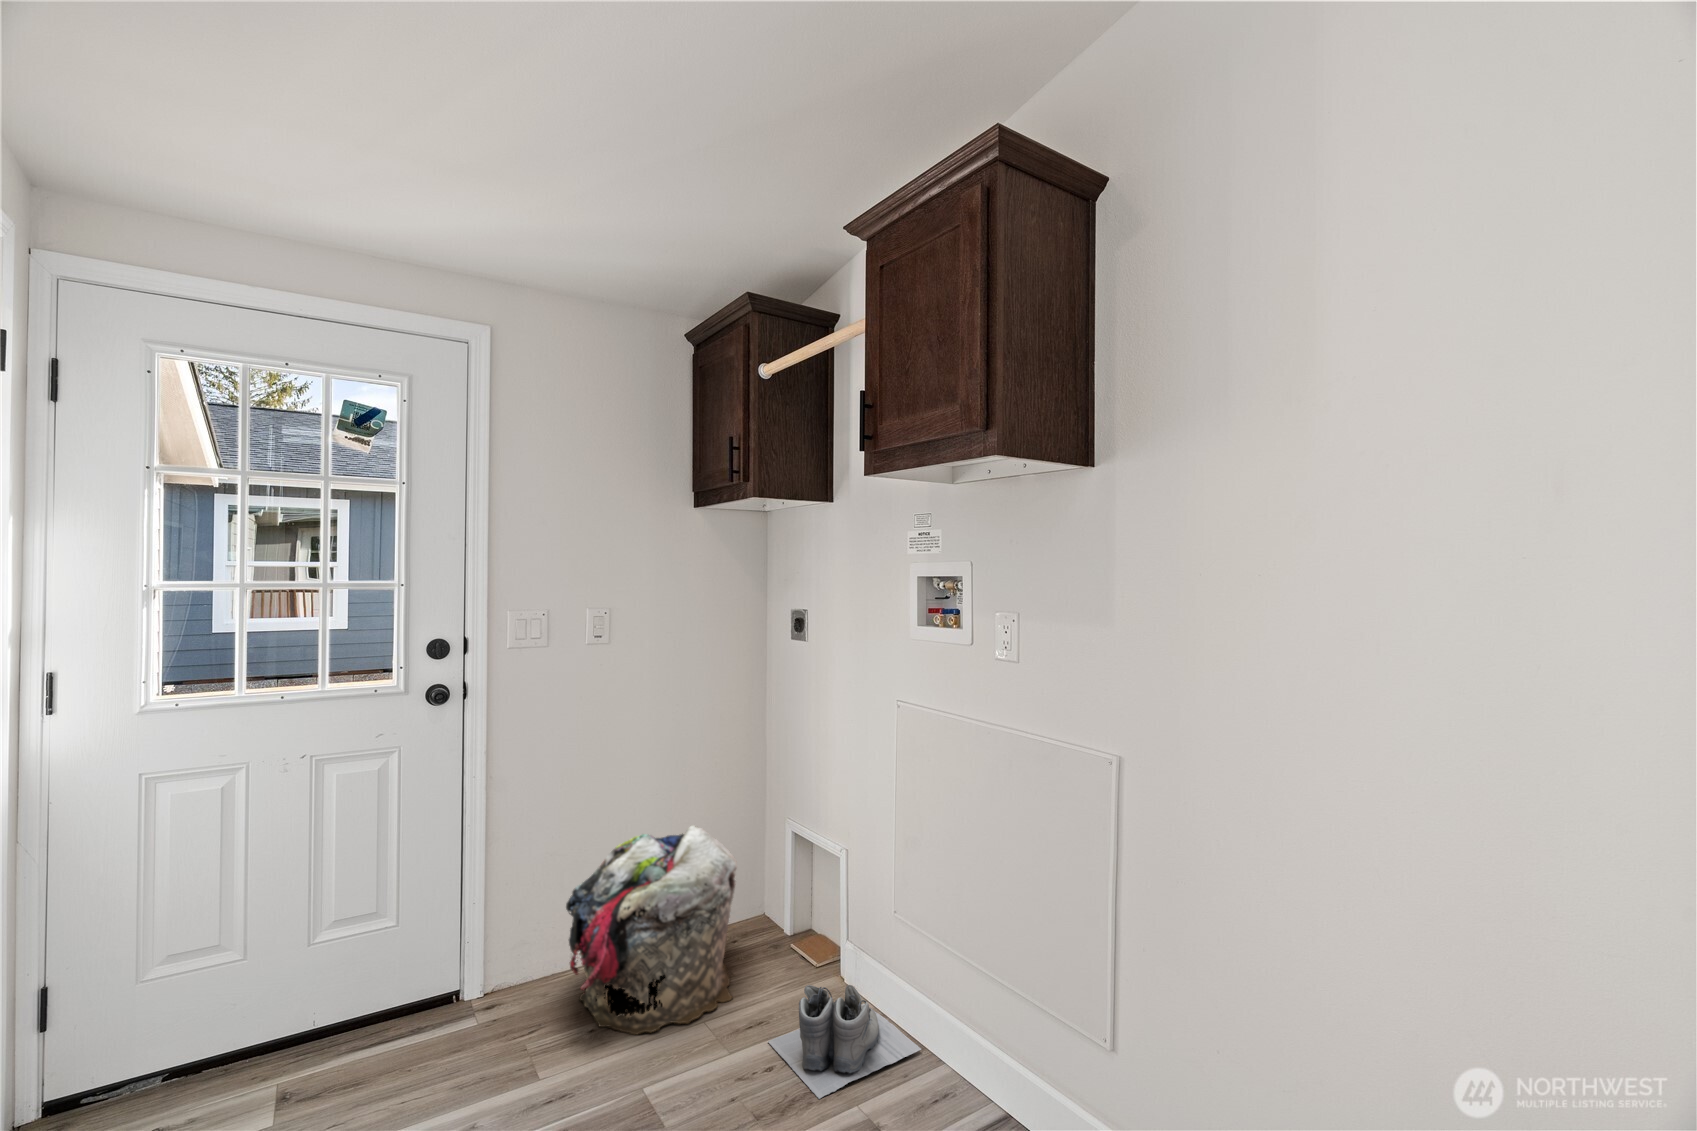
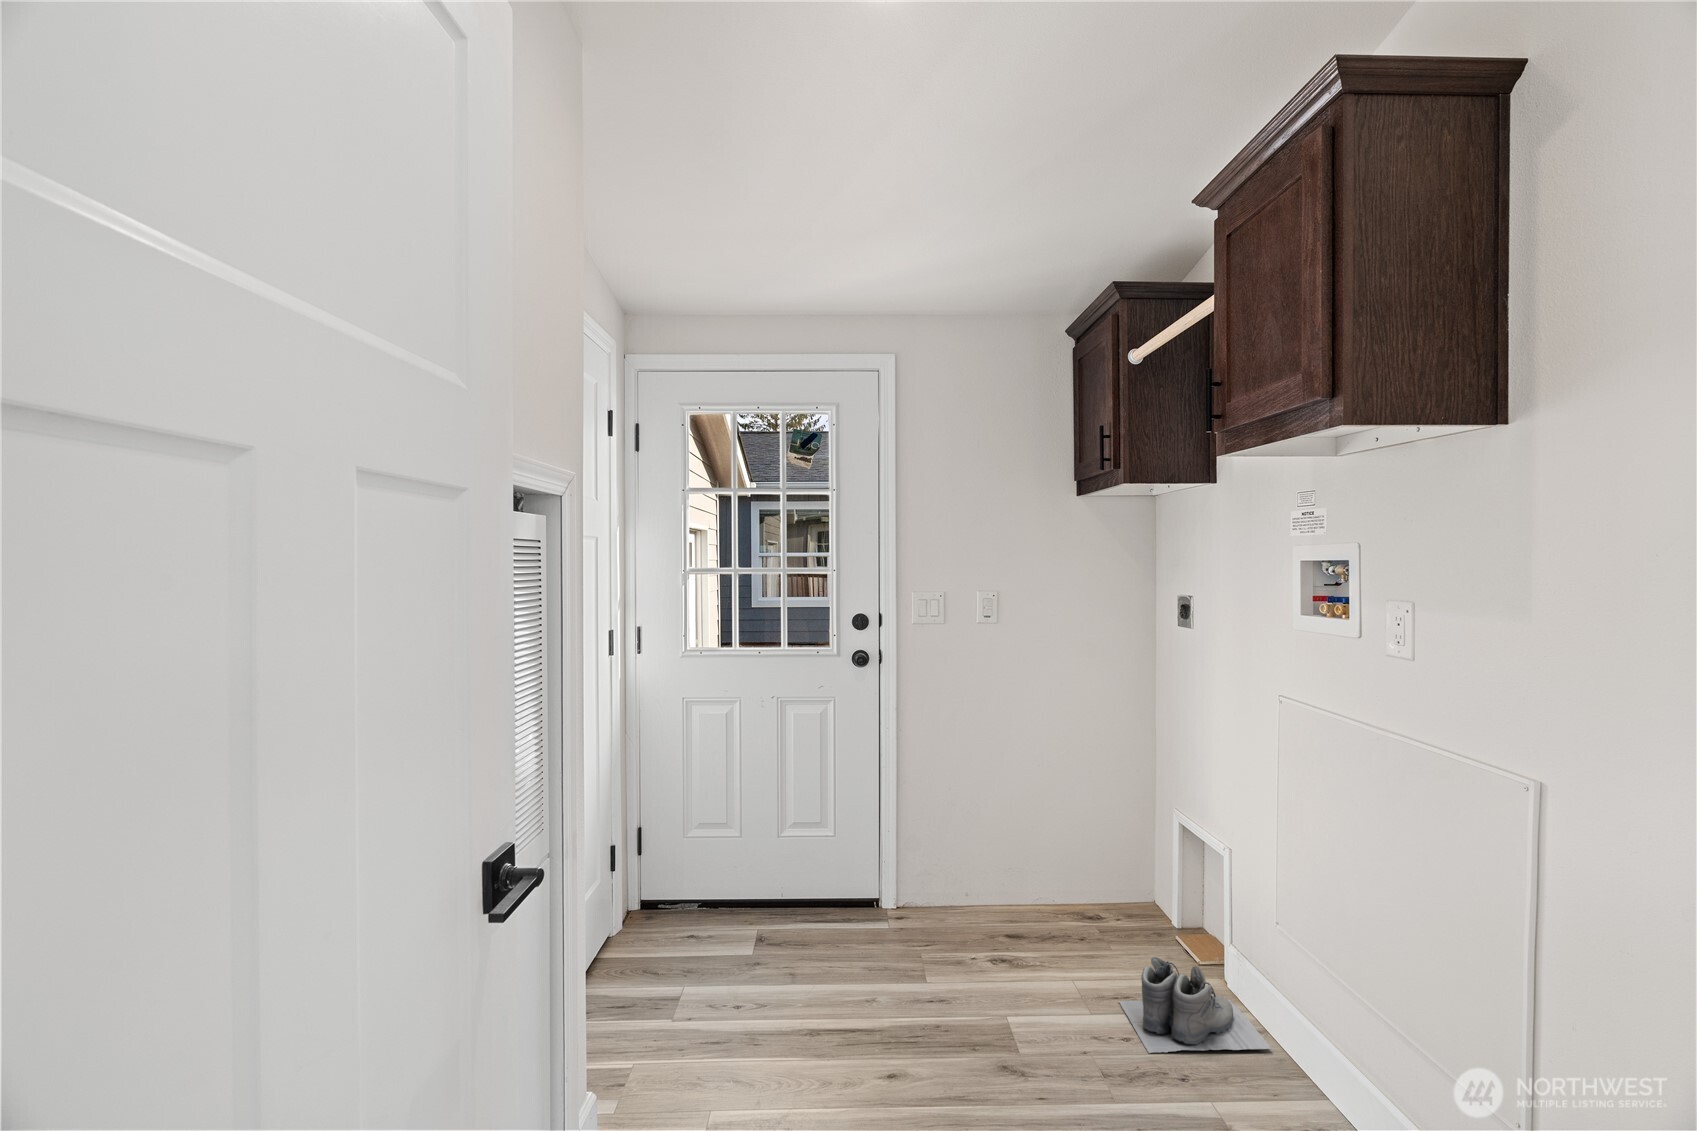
laundry basket: present [566,826,737,1035] -> none [954,798,1119,970]

